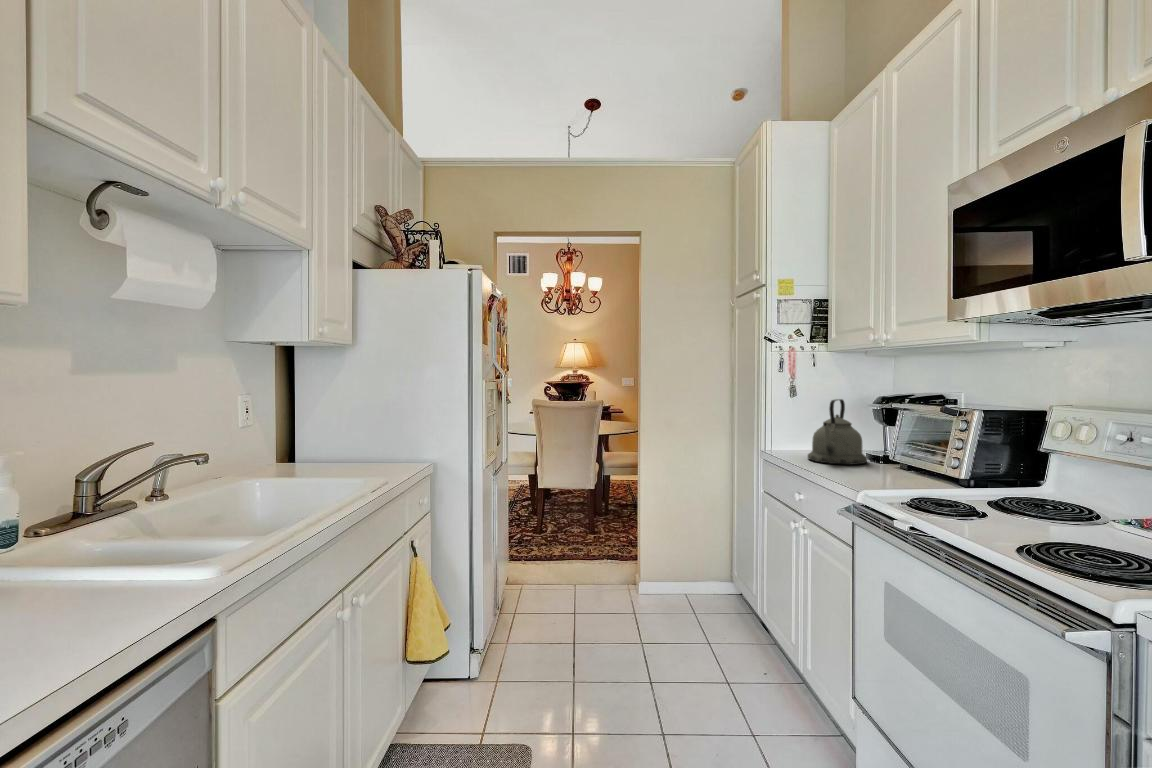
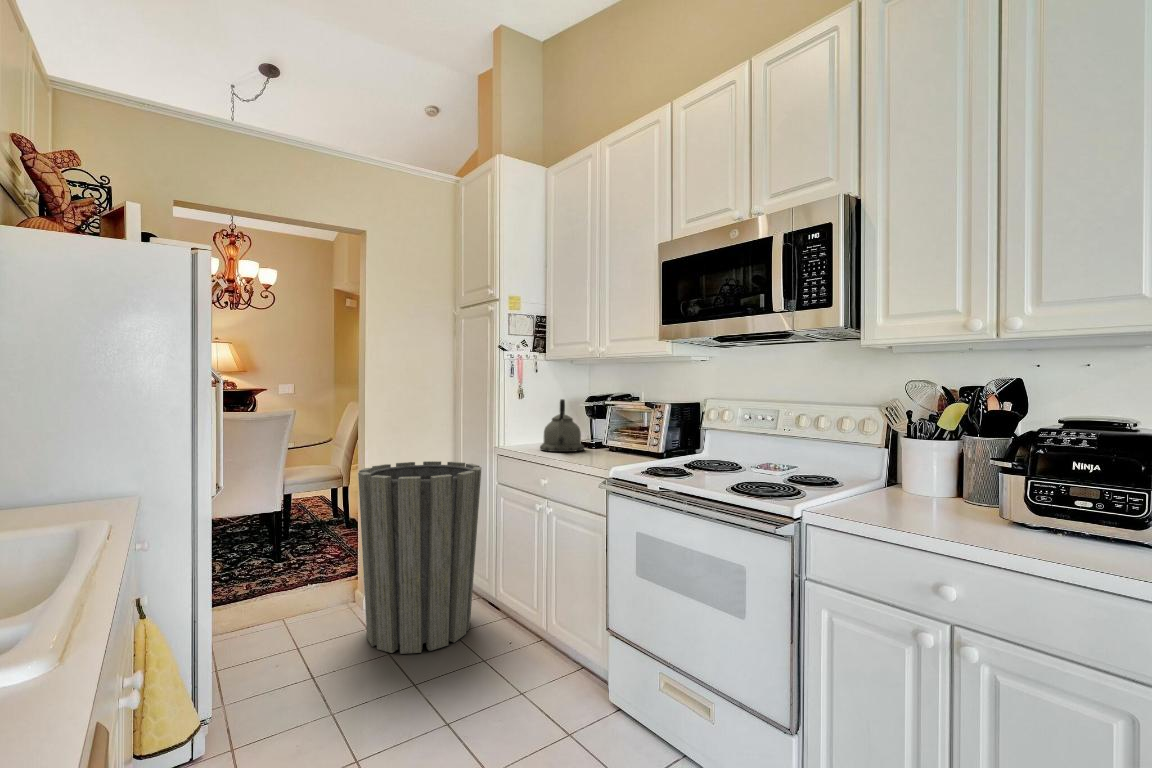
trash can: none [624,458,746,652] -> present [358,461,481,654]

